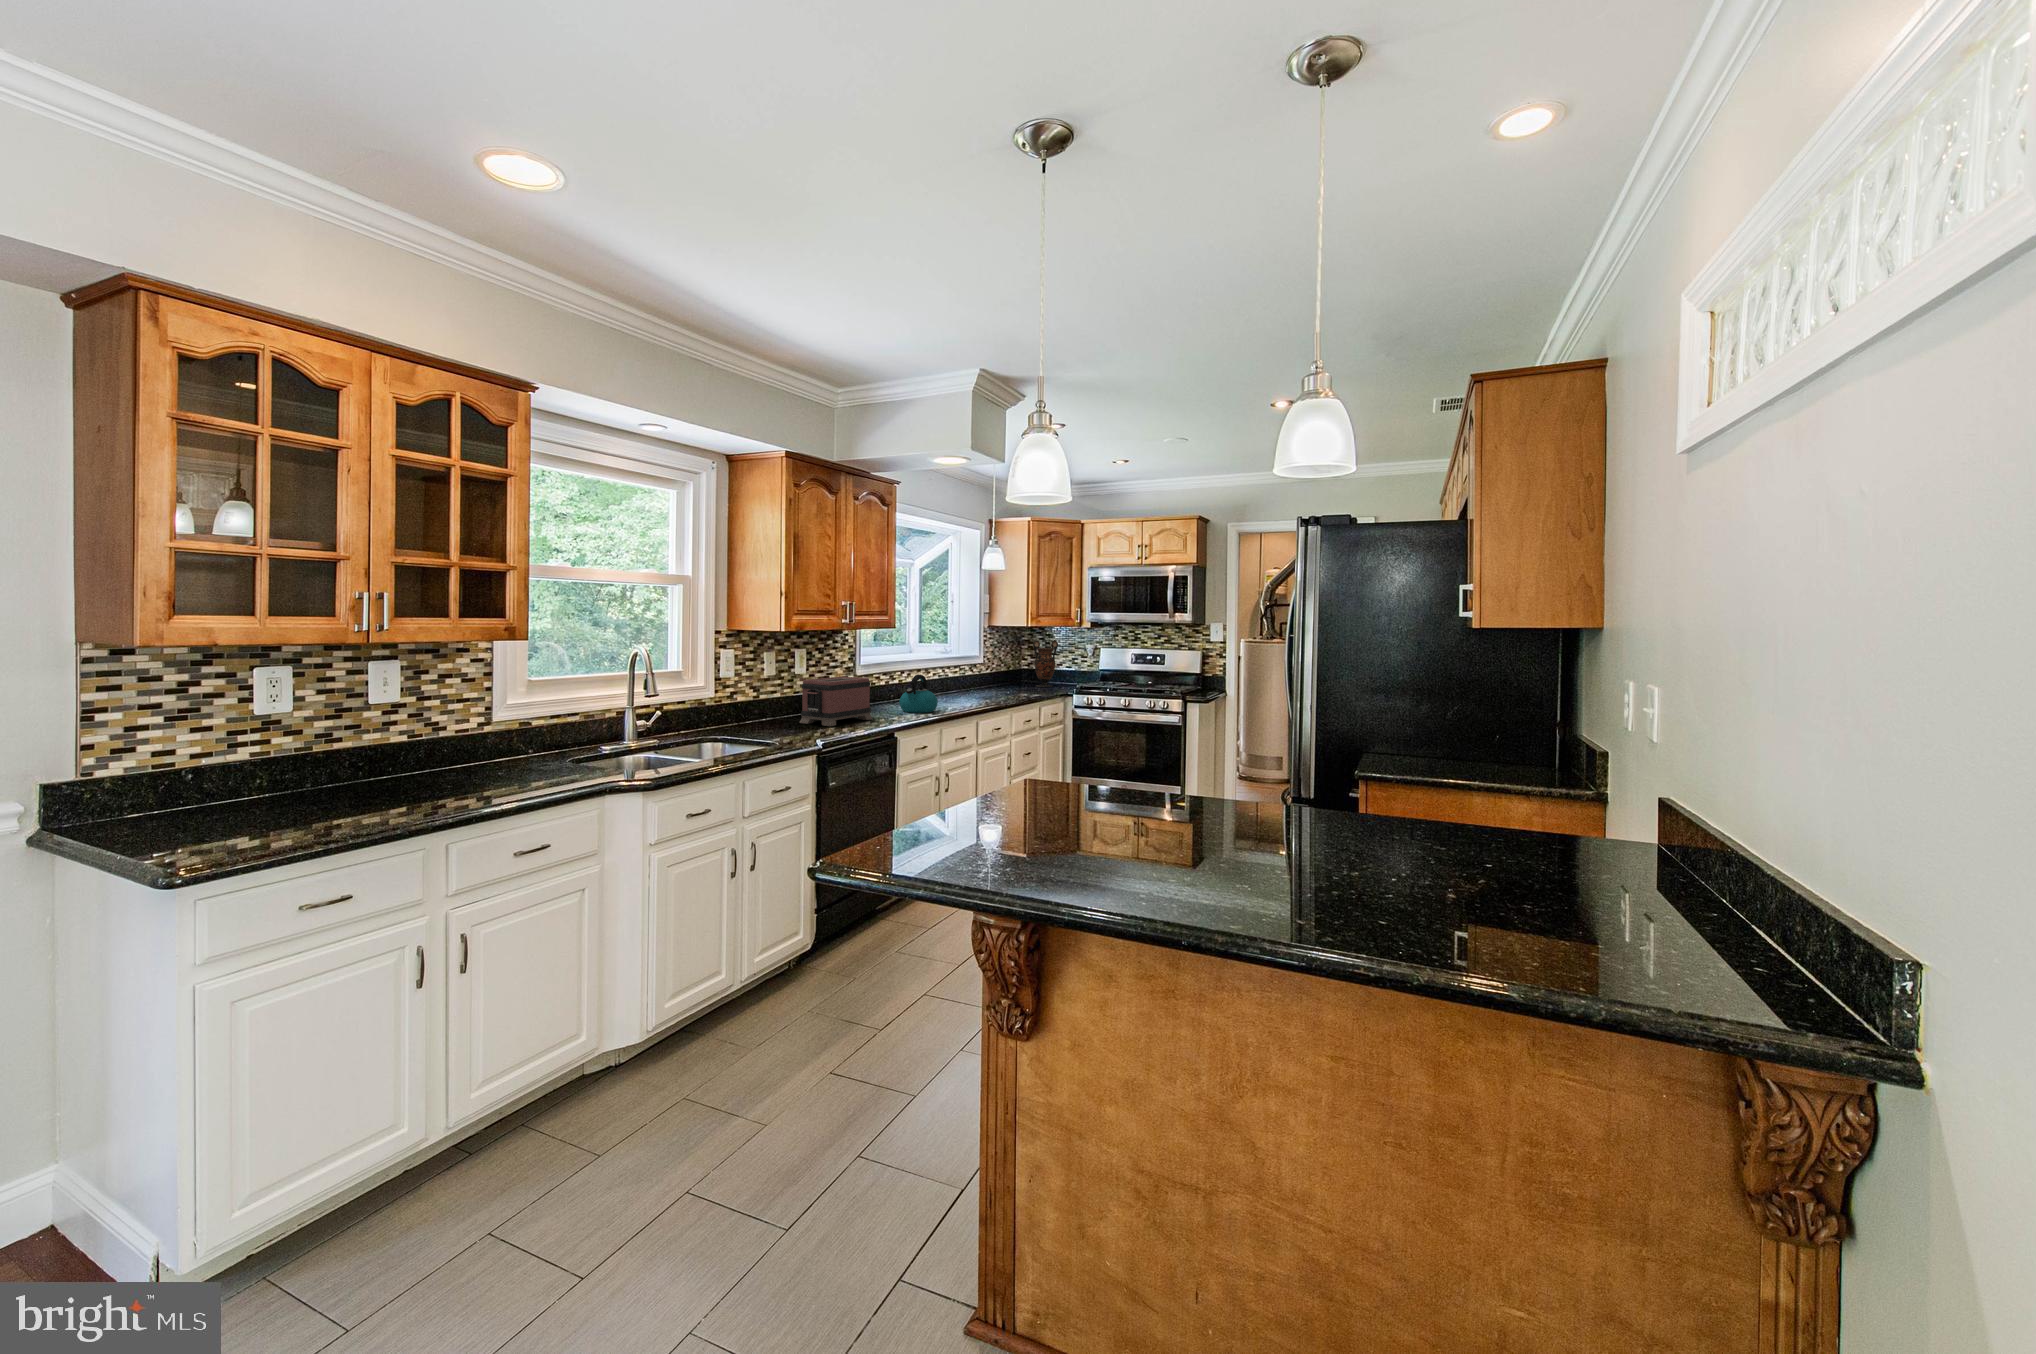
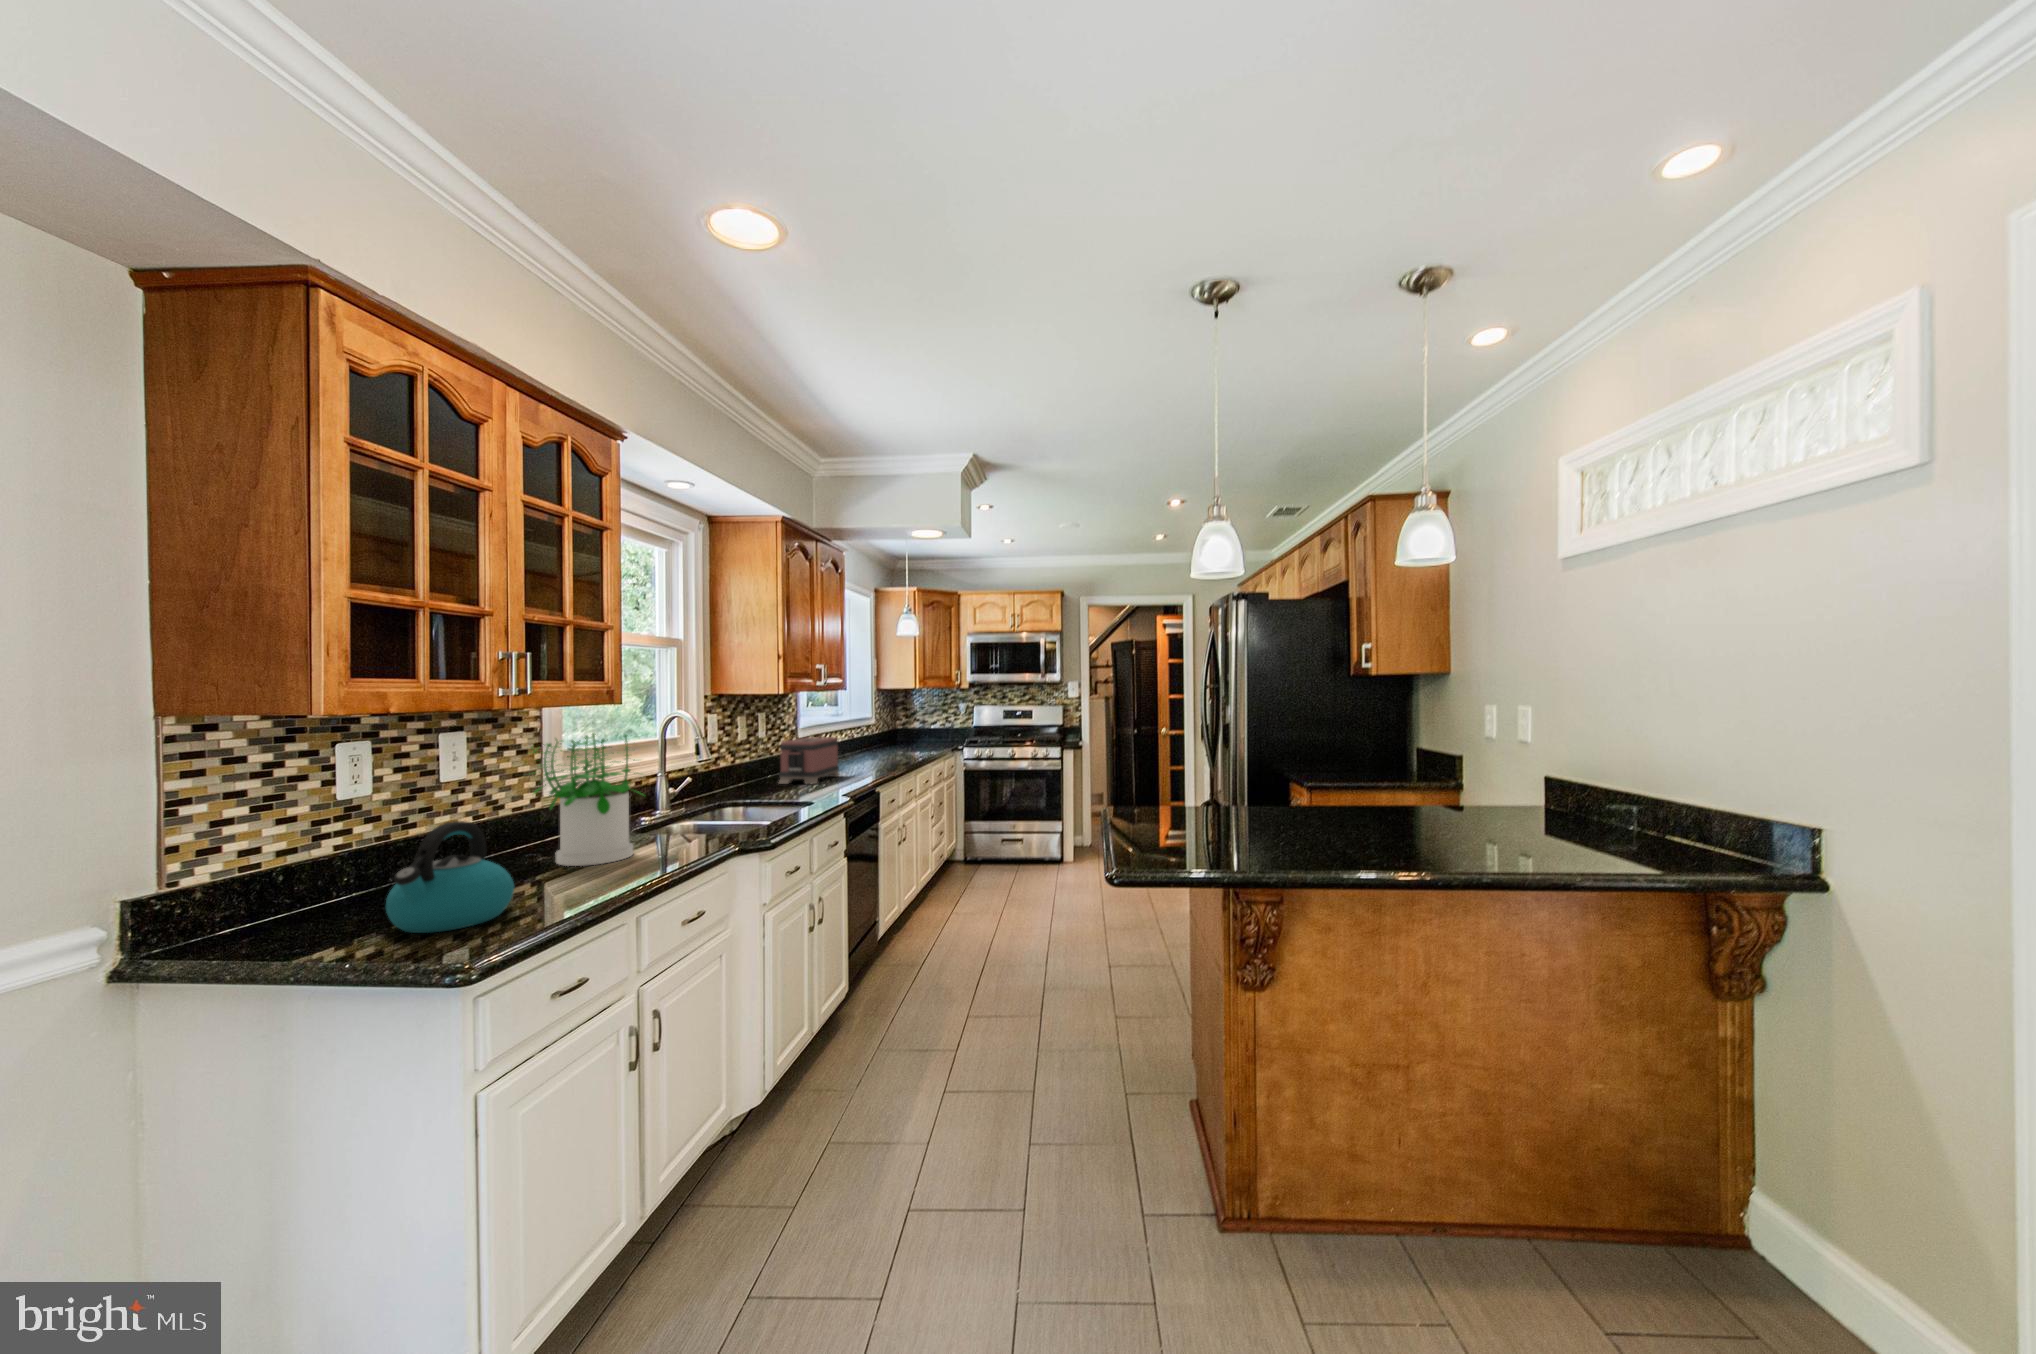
vase: present [1033,640,1058,687] -> none [916,700,937,743]
potted plant: none [426,667,541,790] -> present [531,733,643,866]
kettle: present [899,675,938,713] -> present [386,821,514,933]

